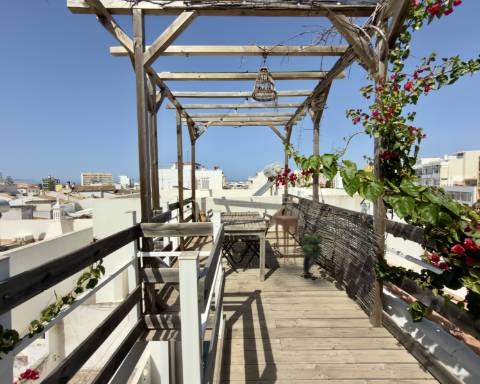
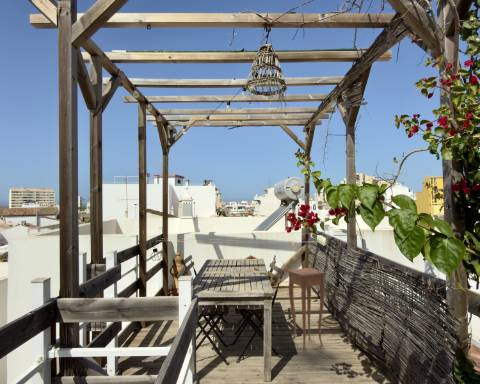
potted plant: present [301,233,323,277] -> none [327,297,367,372]

